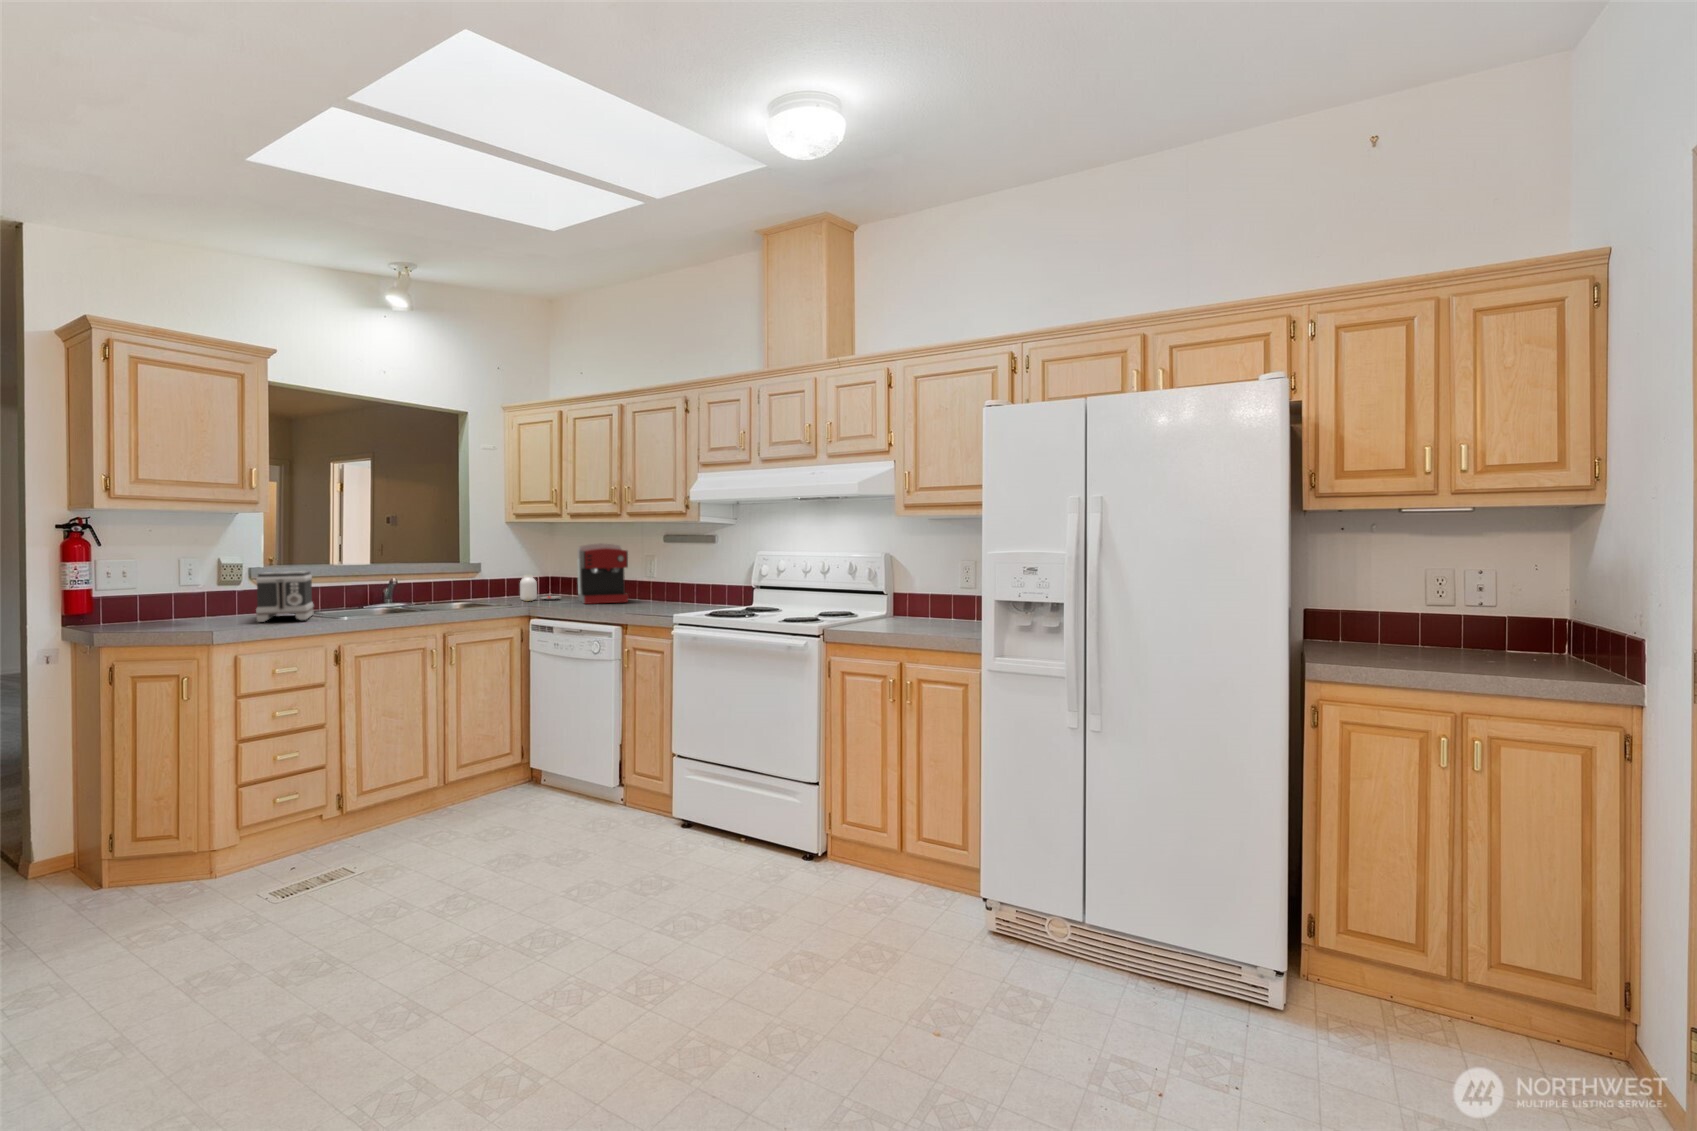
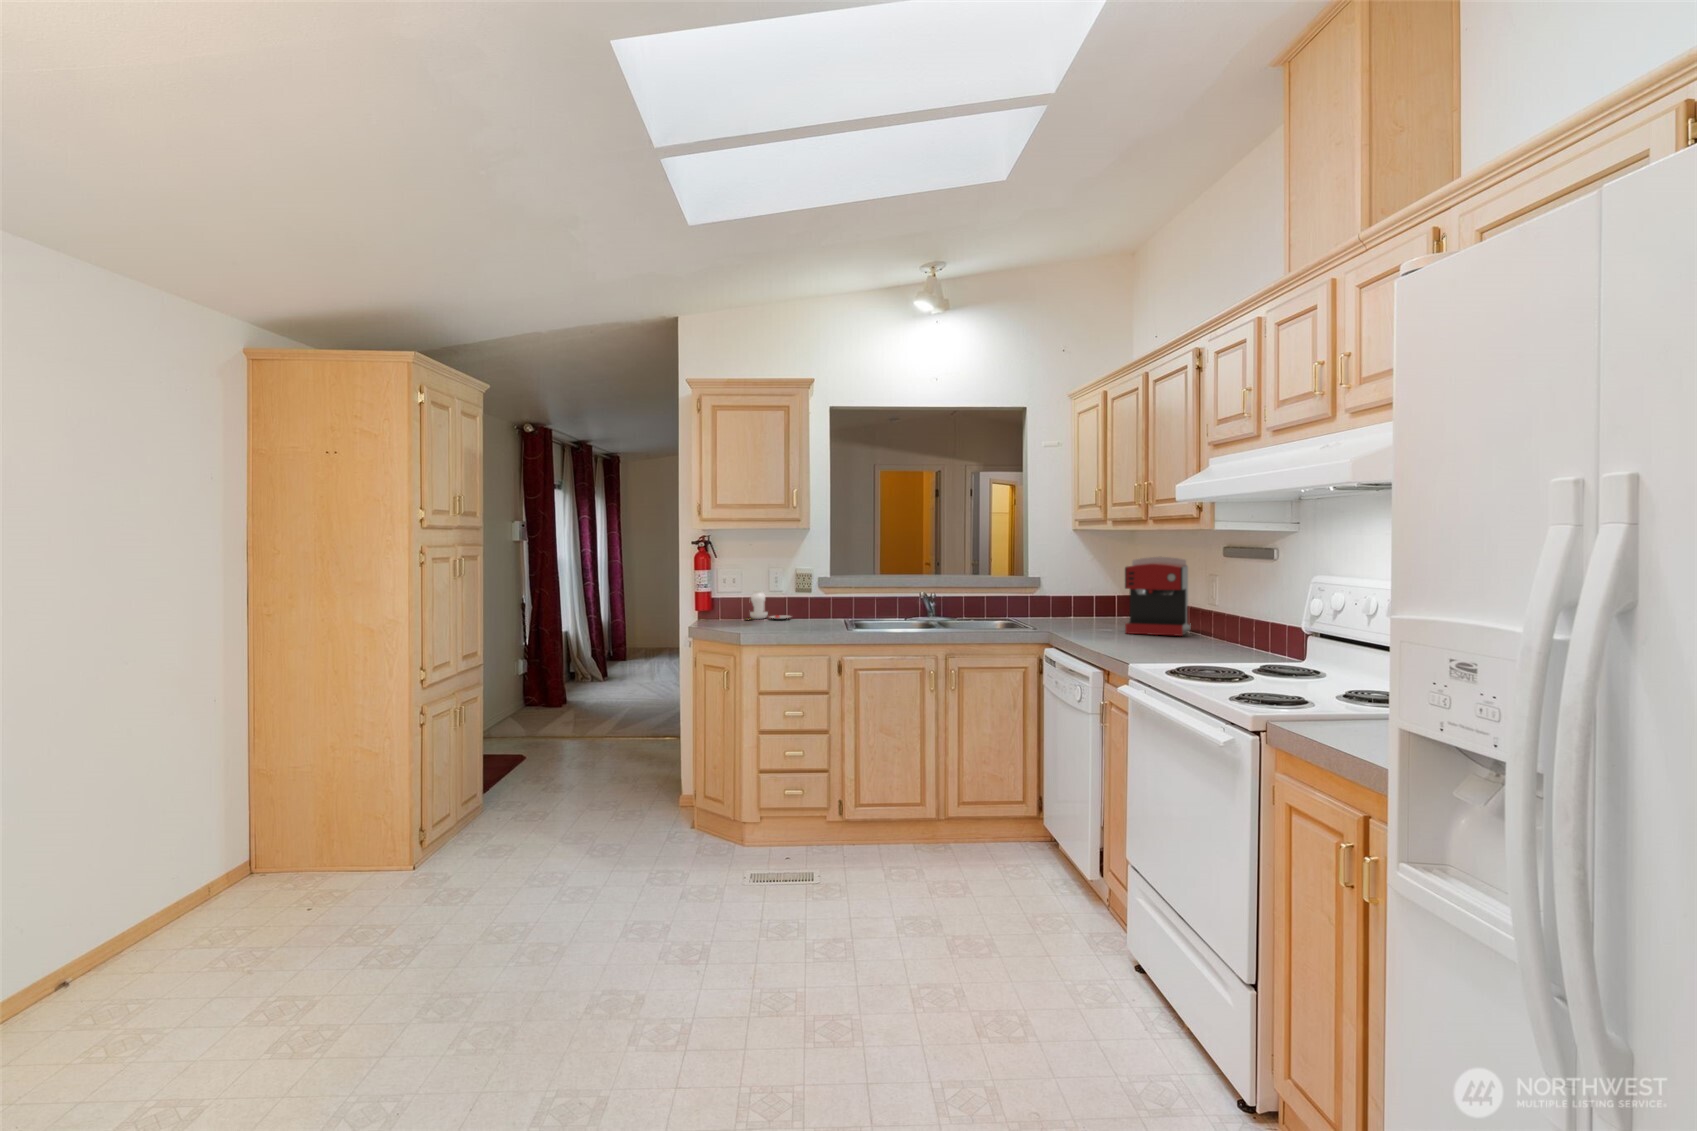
toaster: present [256,571,313,622] -> none [793,583,854,630]
jar: present [520,575,558,601] -> present [750,590,789,619]

